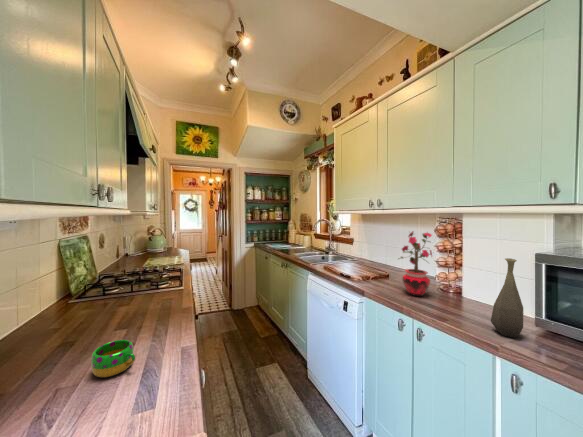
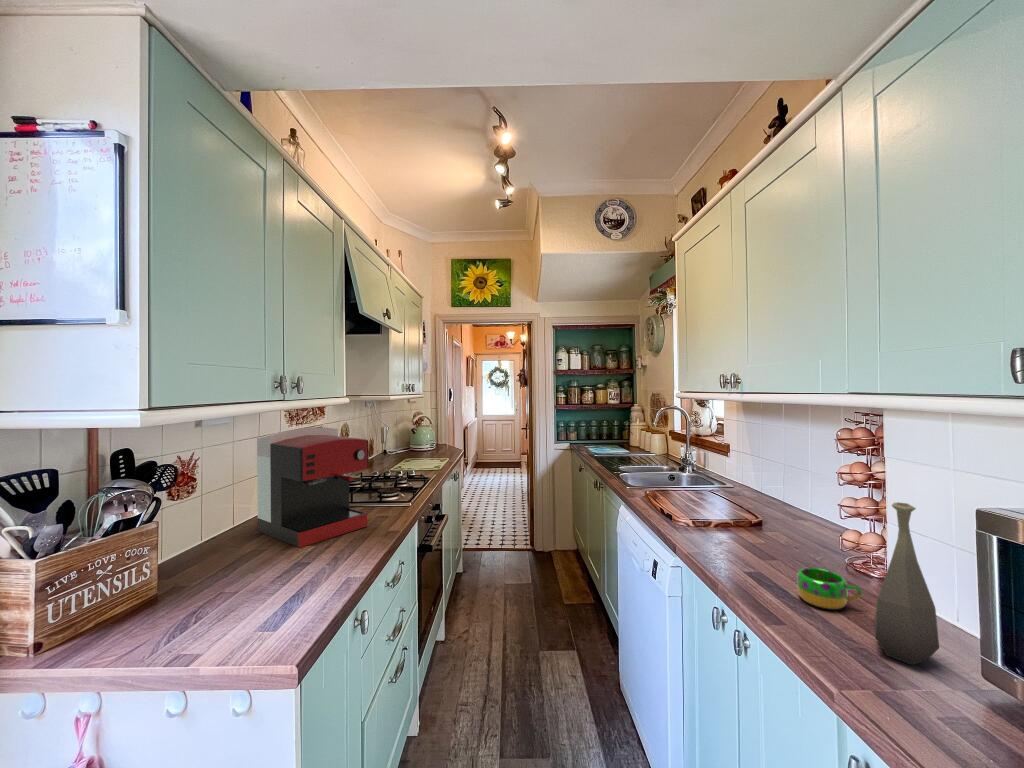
potted plant: present [401,231,432,296] -> none [745,436,820,563]
coffee maker: none [45,233,157,335] -> present [257,427,369,548]
mug: present [91,340,135,378] -> present [797,568,862,610]

